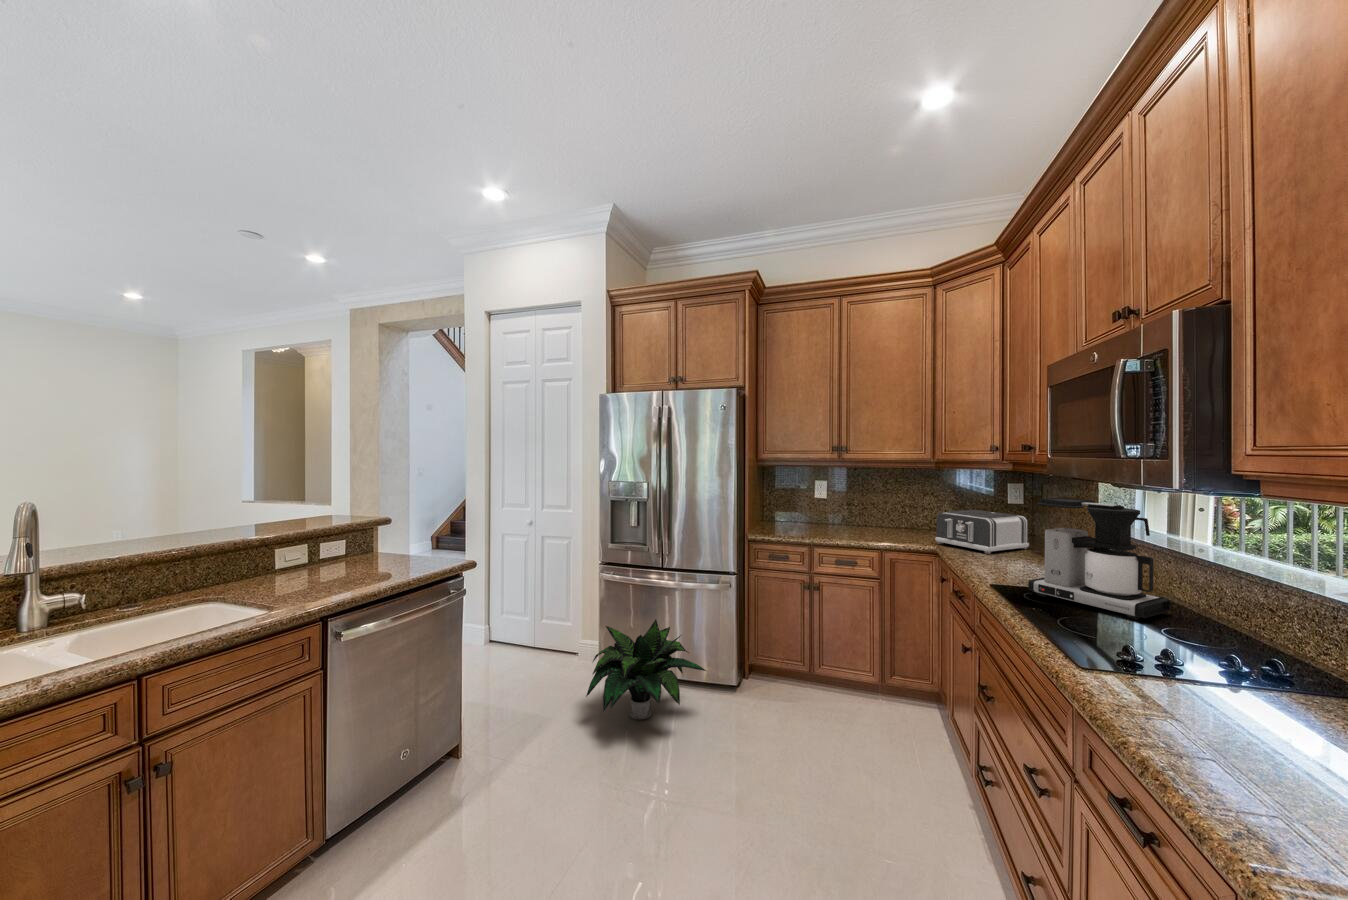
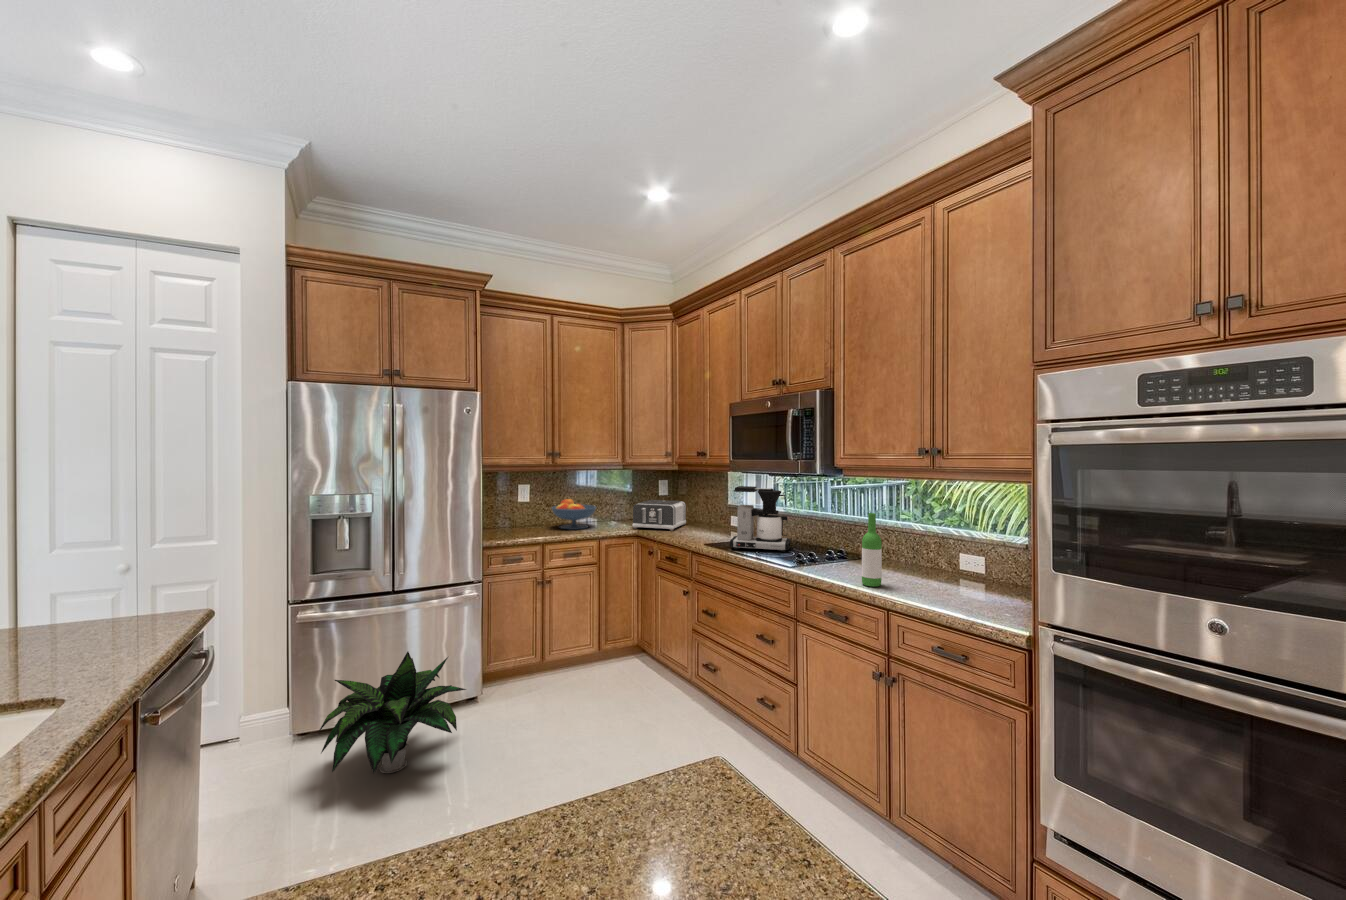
fruit bowl: none [843,499,897,535] -> present [552,499,596,529]
wine bottle: none [1220,573,1286,748] -> present [862,513,882,587]

